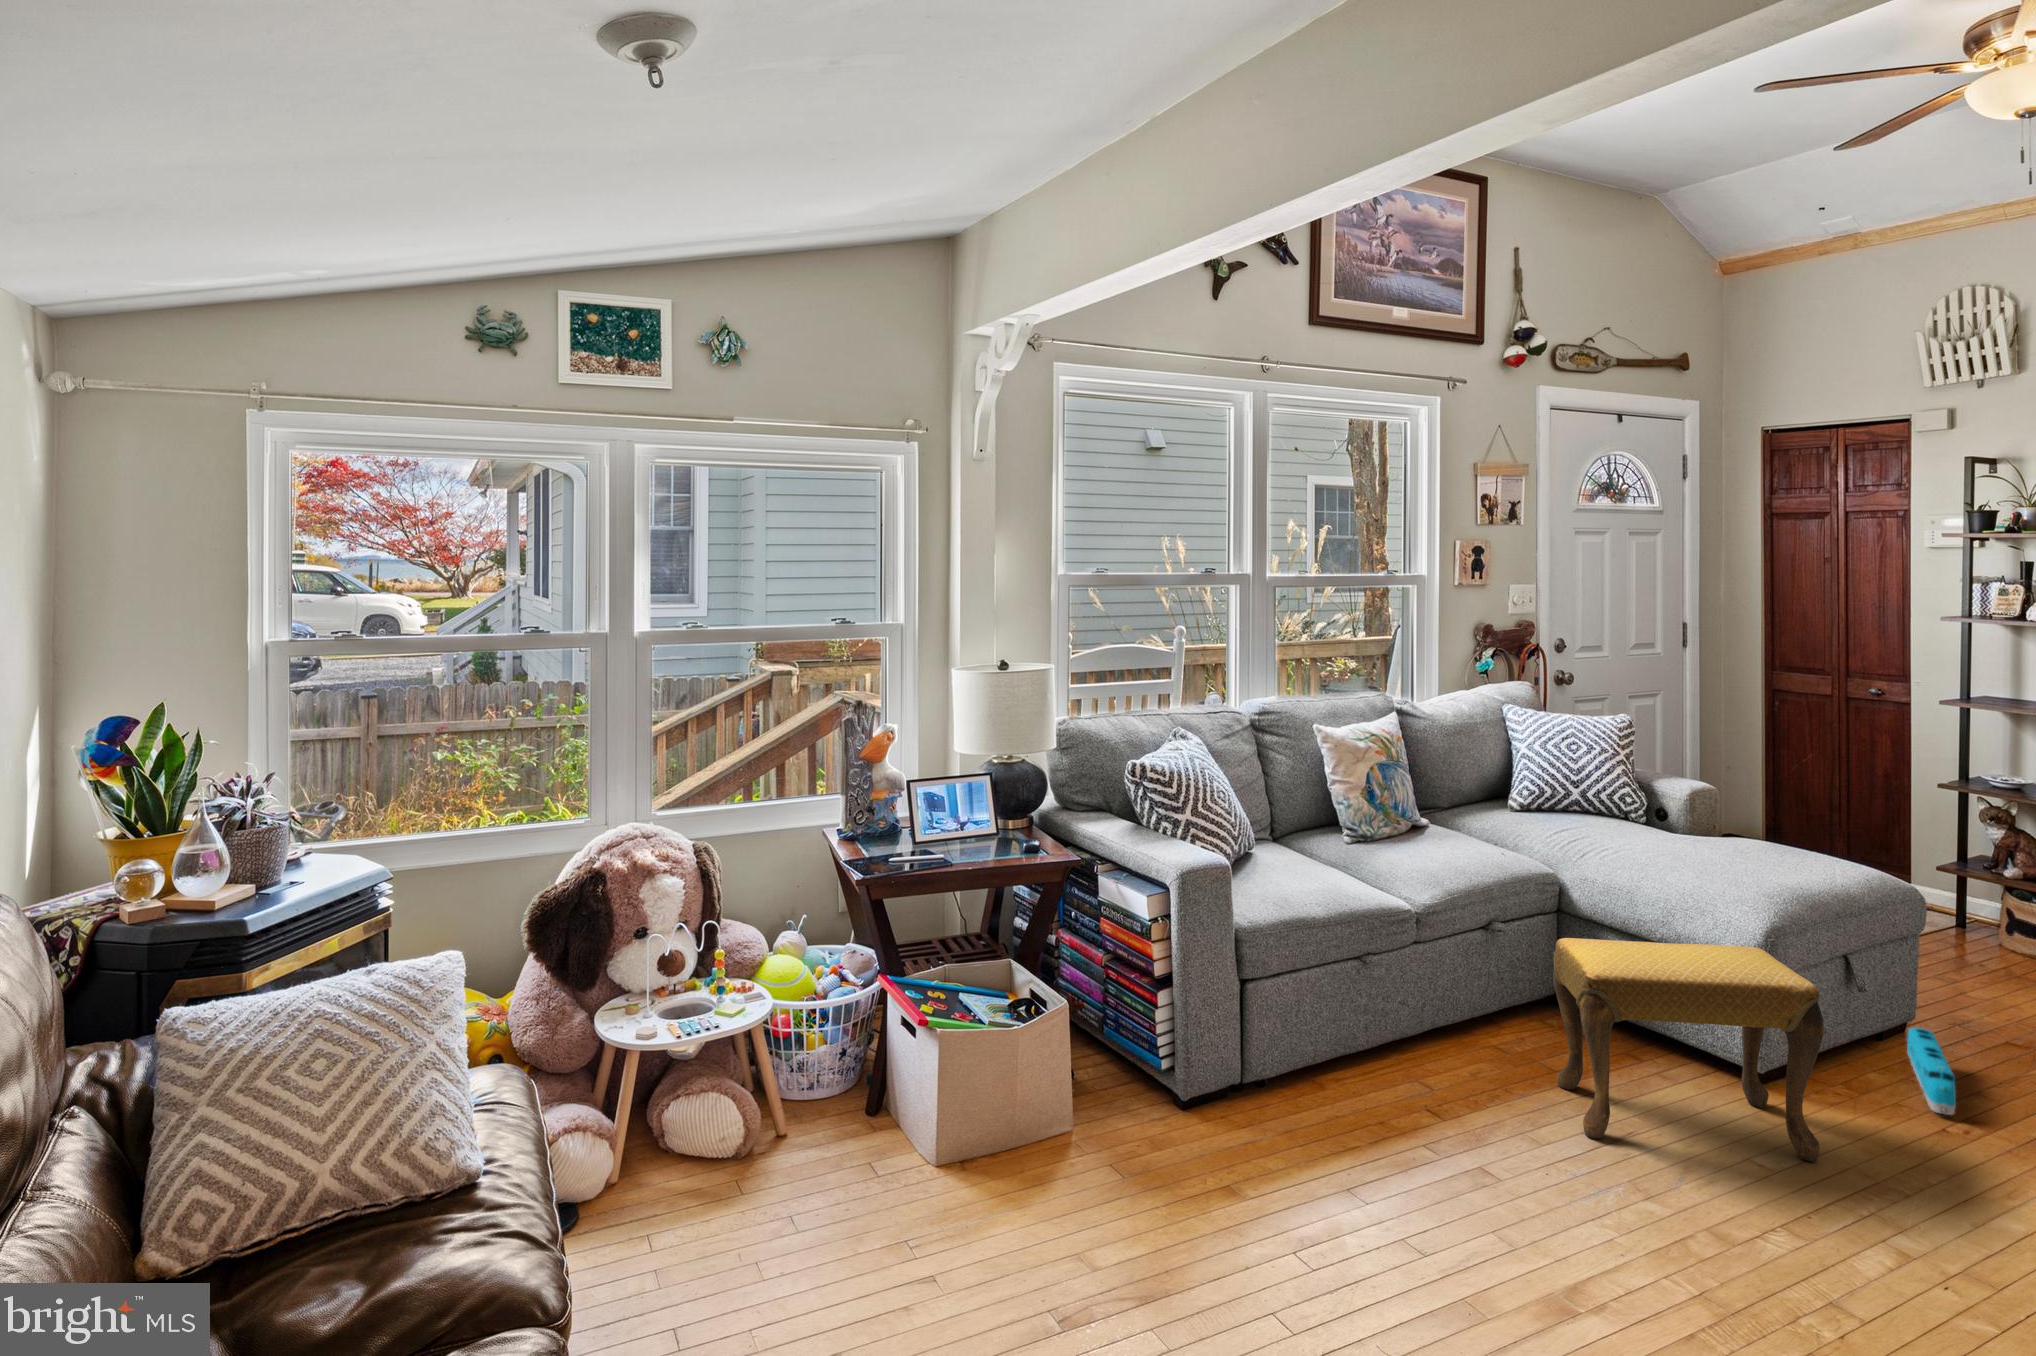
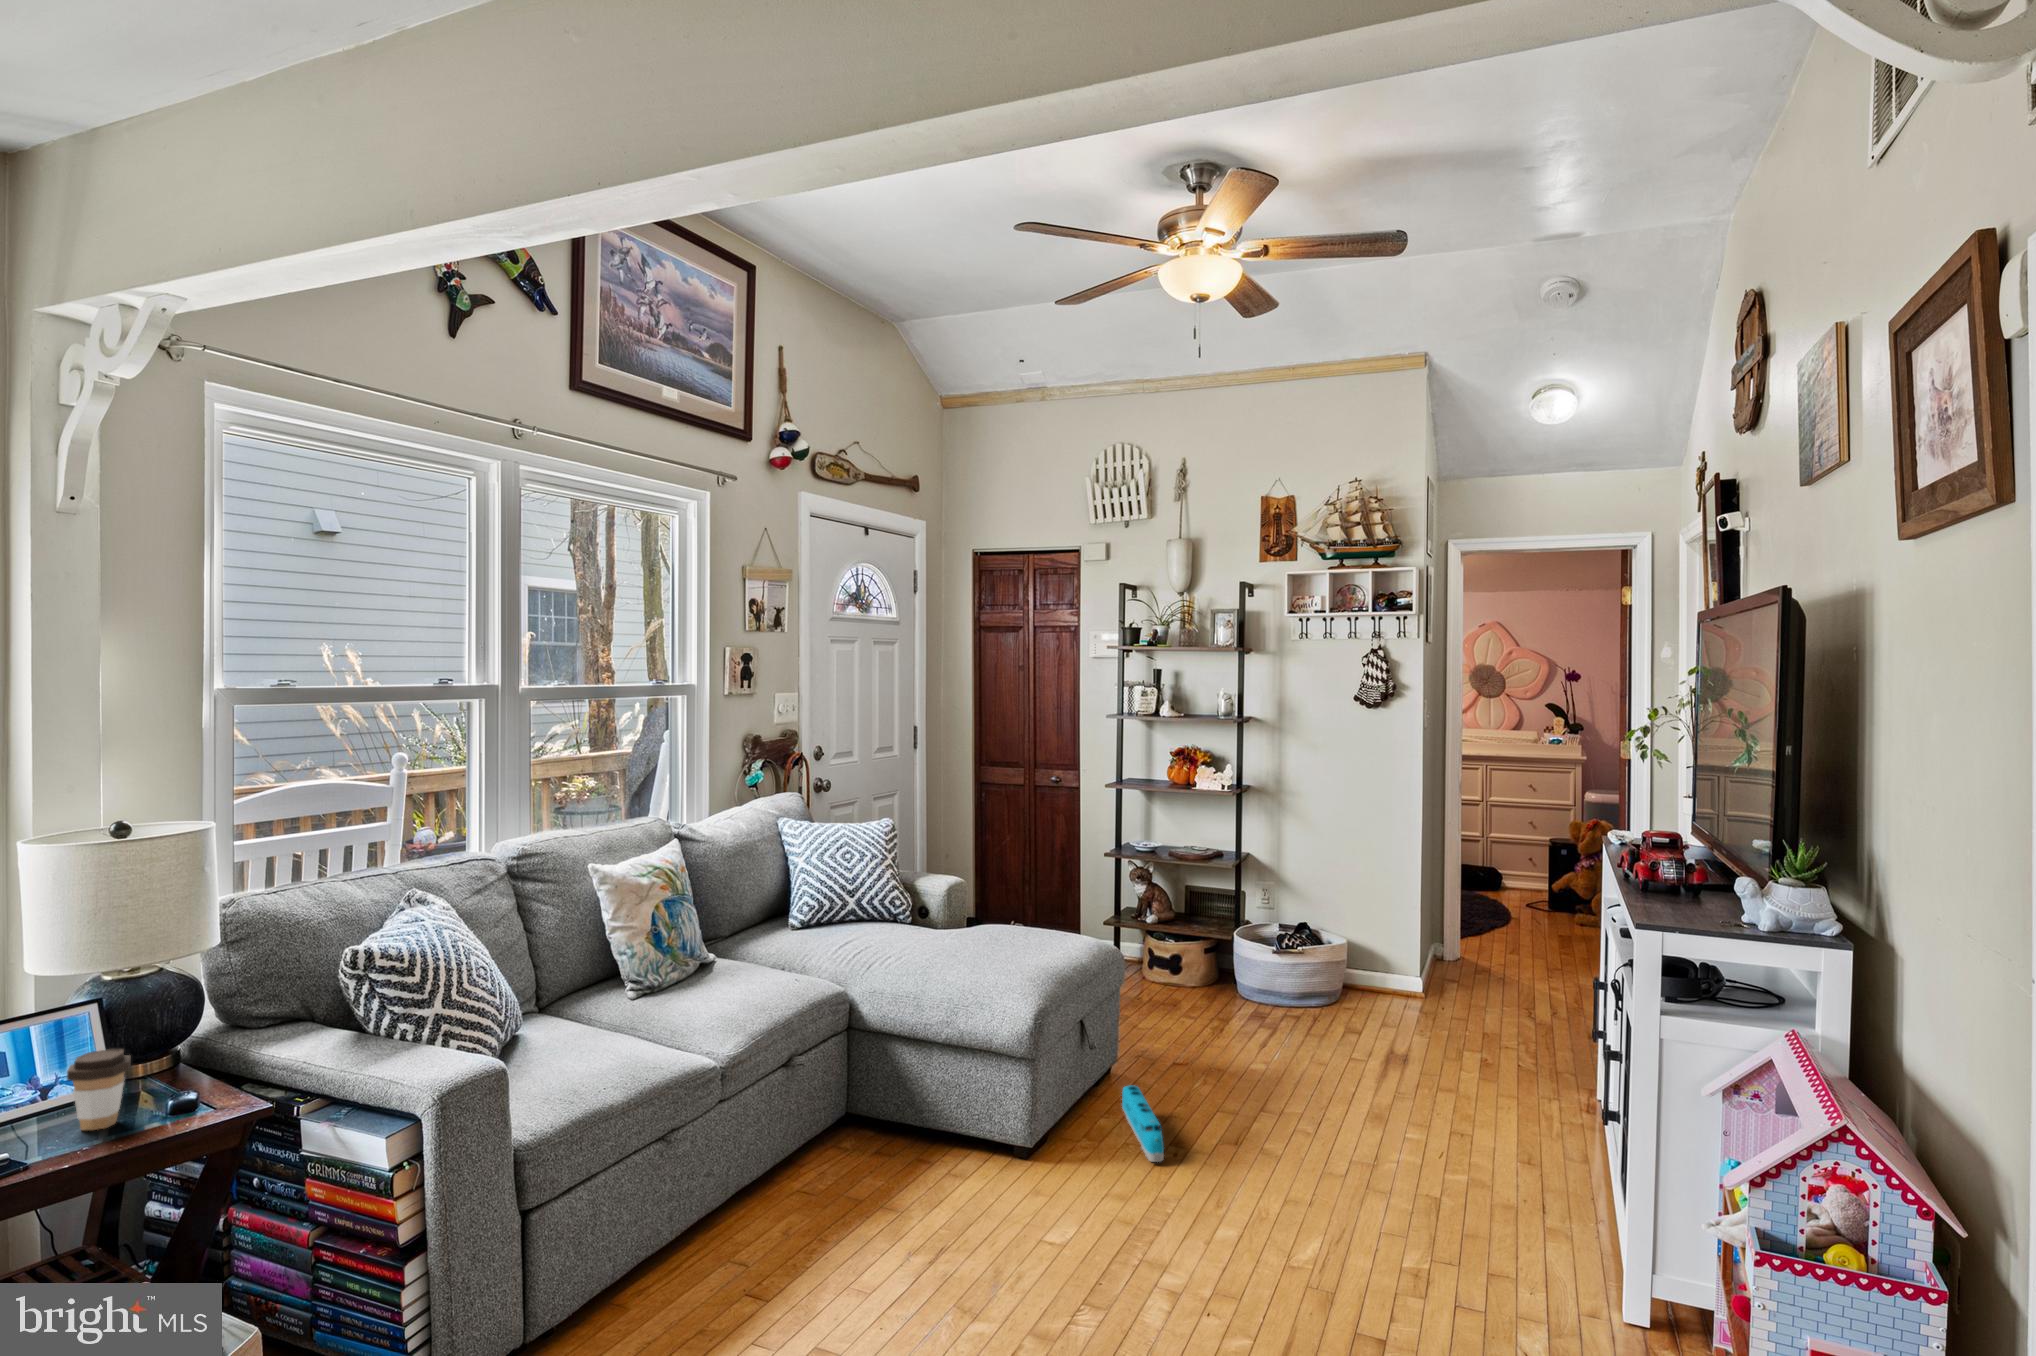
coffee cup: none [967,805,1000,854] -> present [67,1049,131,1130]
footstool: present [1553,938,1824,1162] -> none [863,1047,1089,1284]

